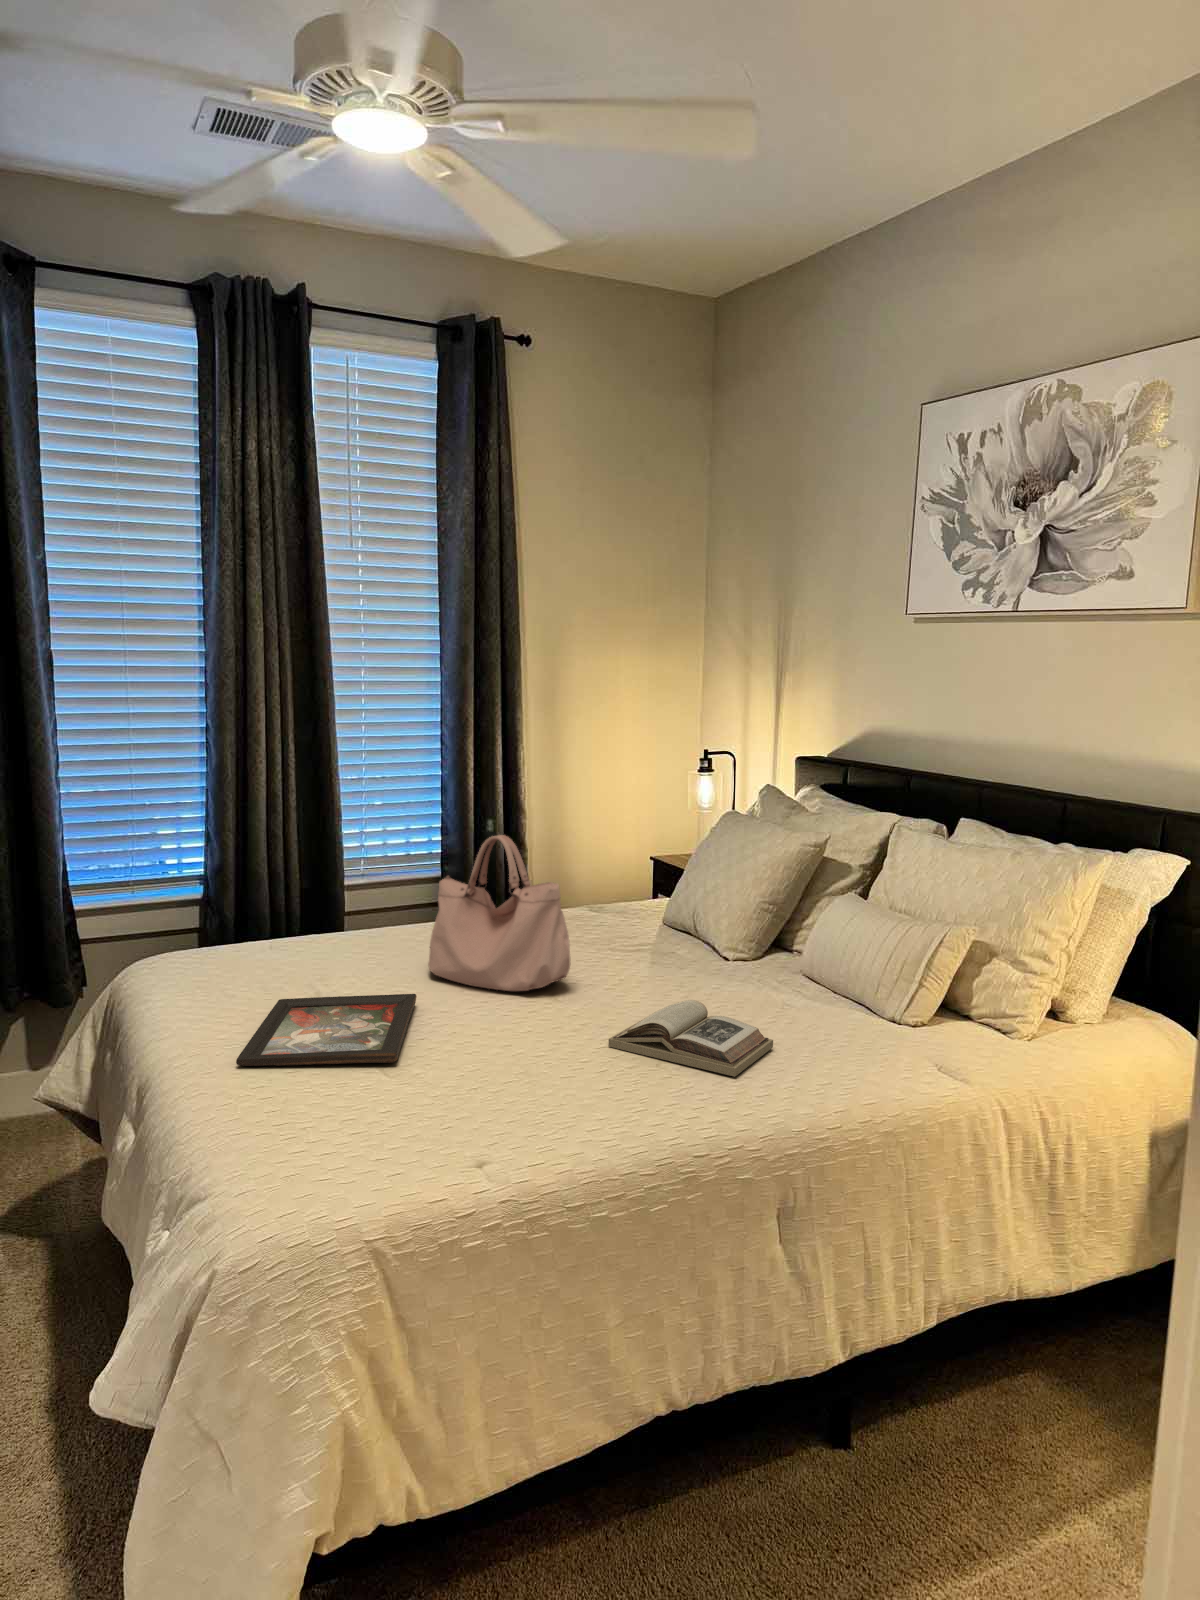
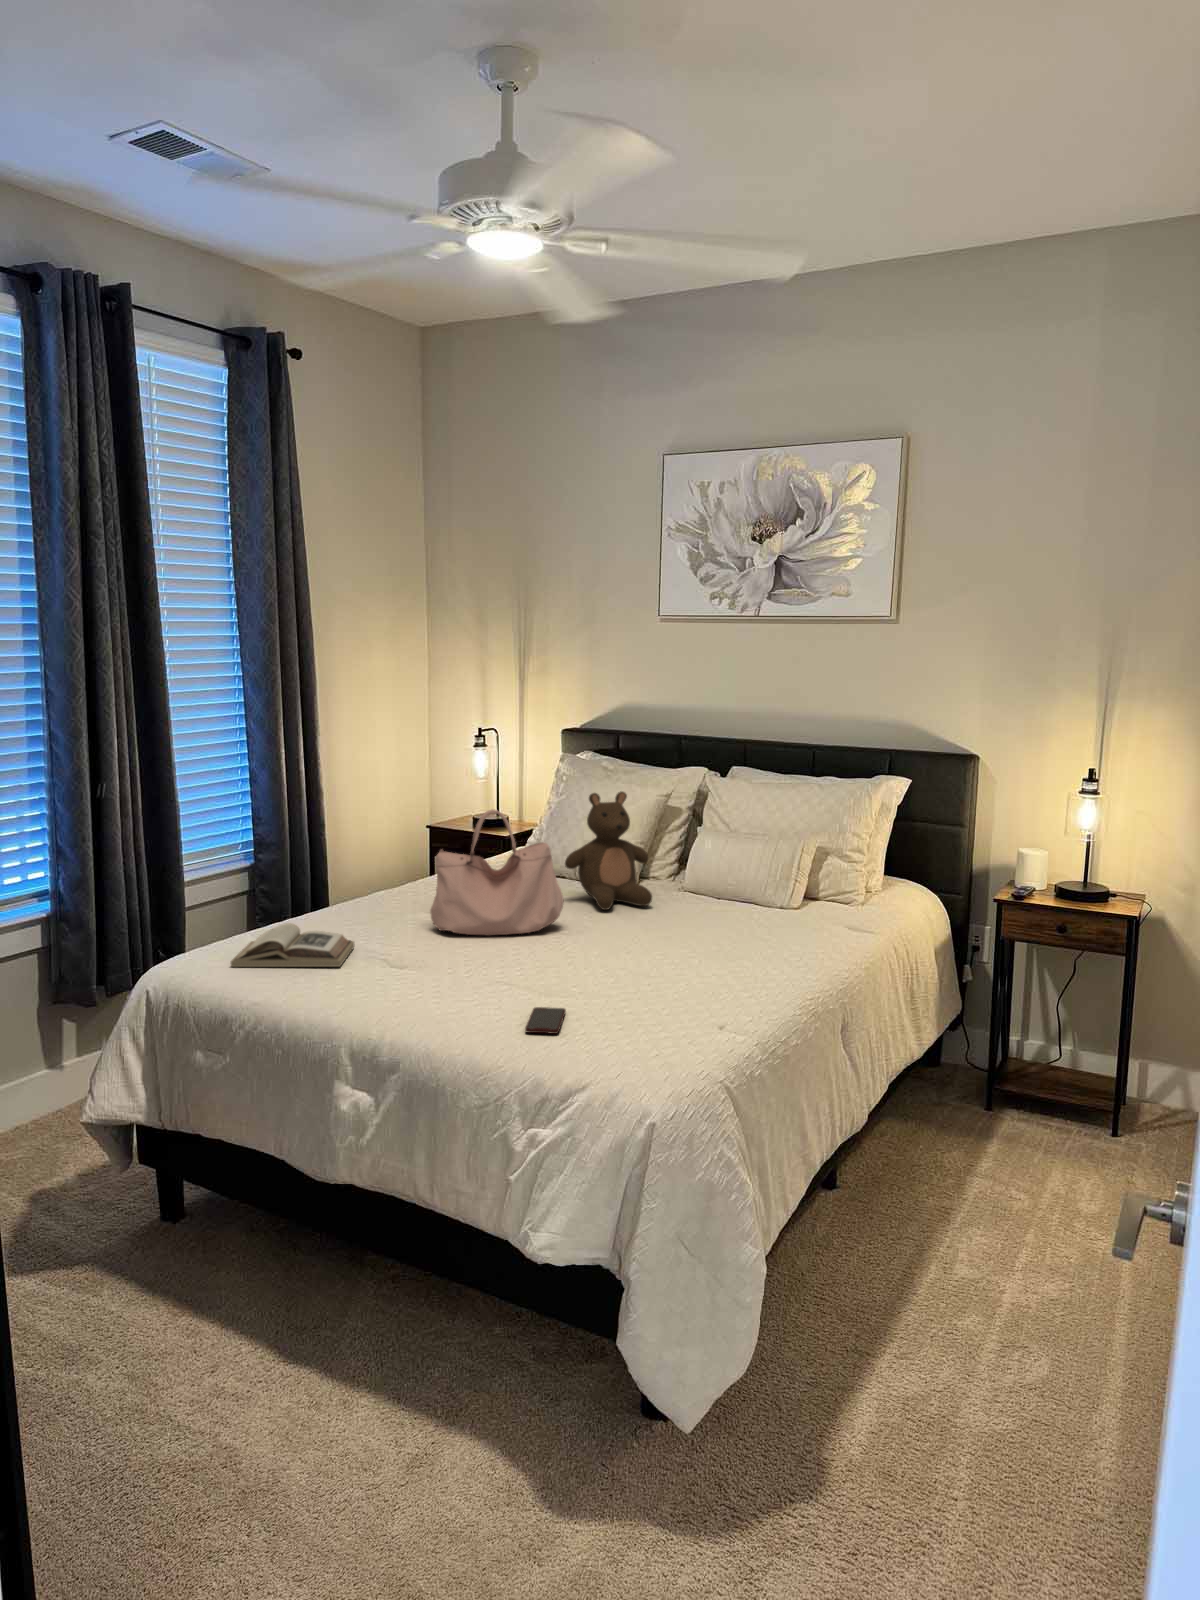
stuffed bear: none [635,829,751,984] -> present [565,791,652,910]
decorative tray: present [236,994,417,1066] -> none [376,944,549,1010]
book: present [608,1000,773,1077] -> present [231,923,354,967]
smartphone: none [250,1088,345,1130] -> present [525,1007,566,1034]

